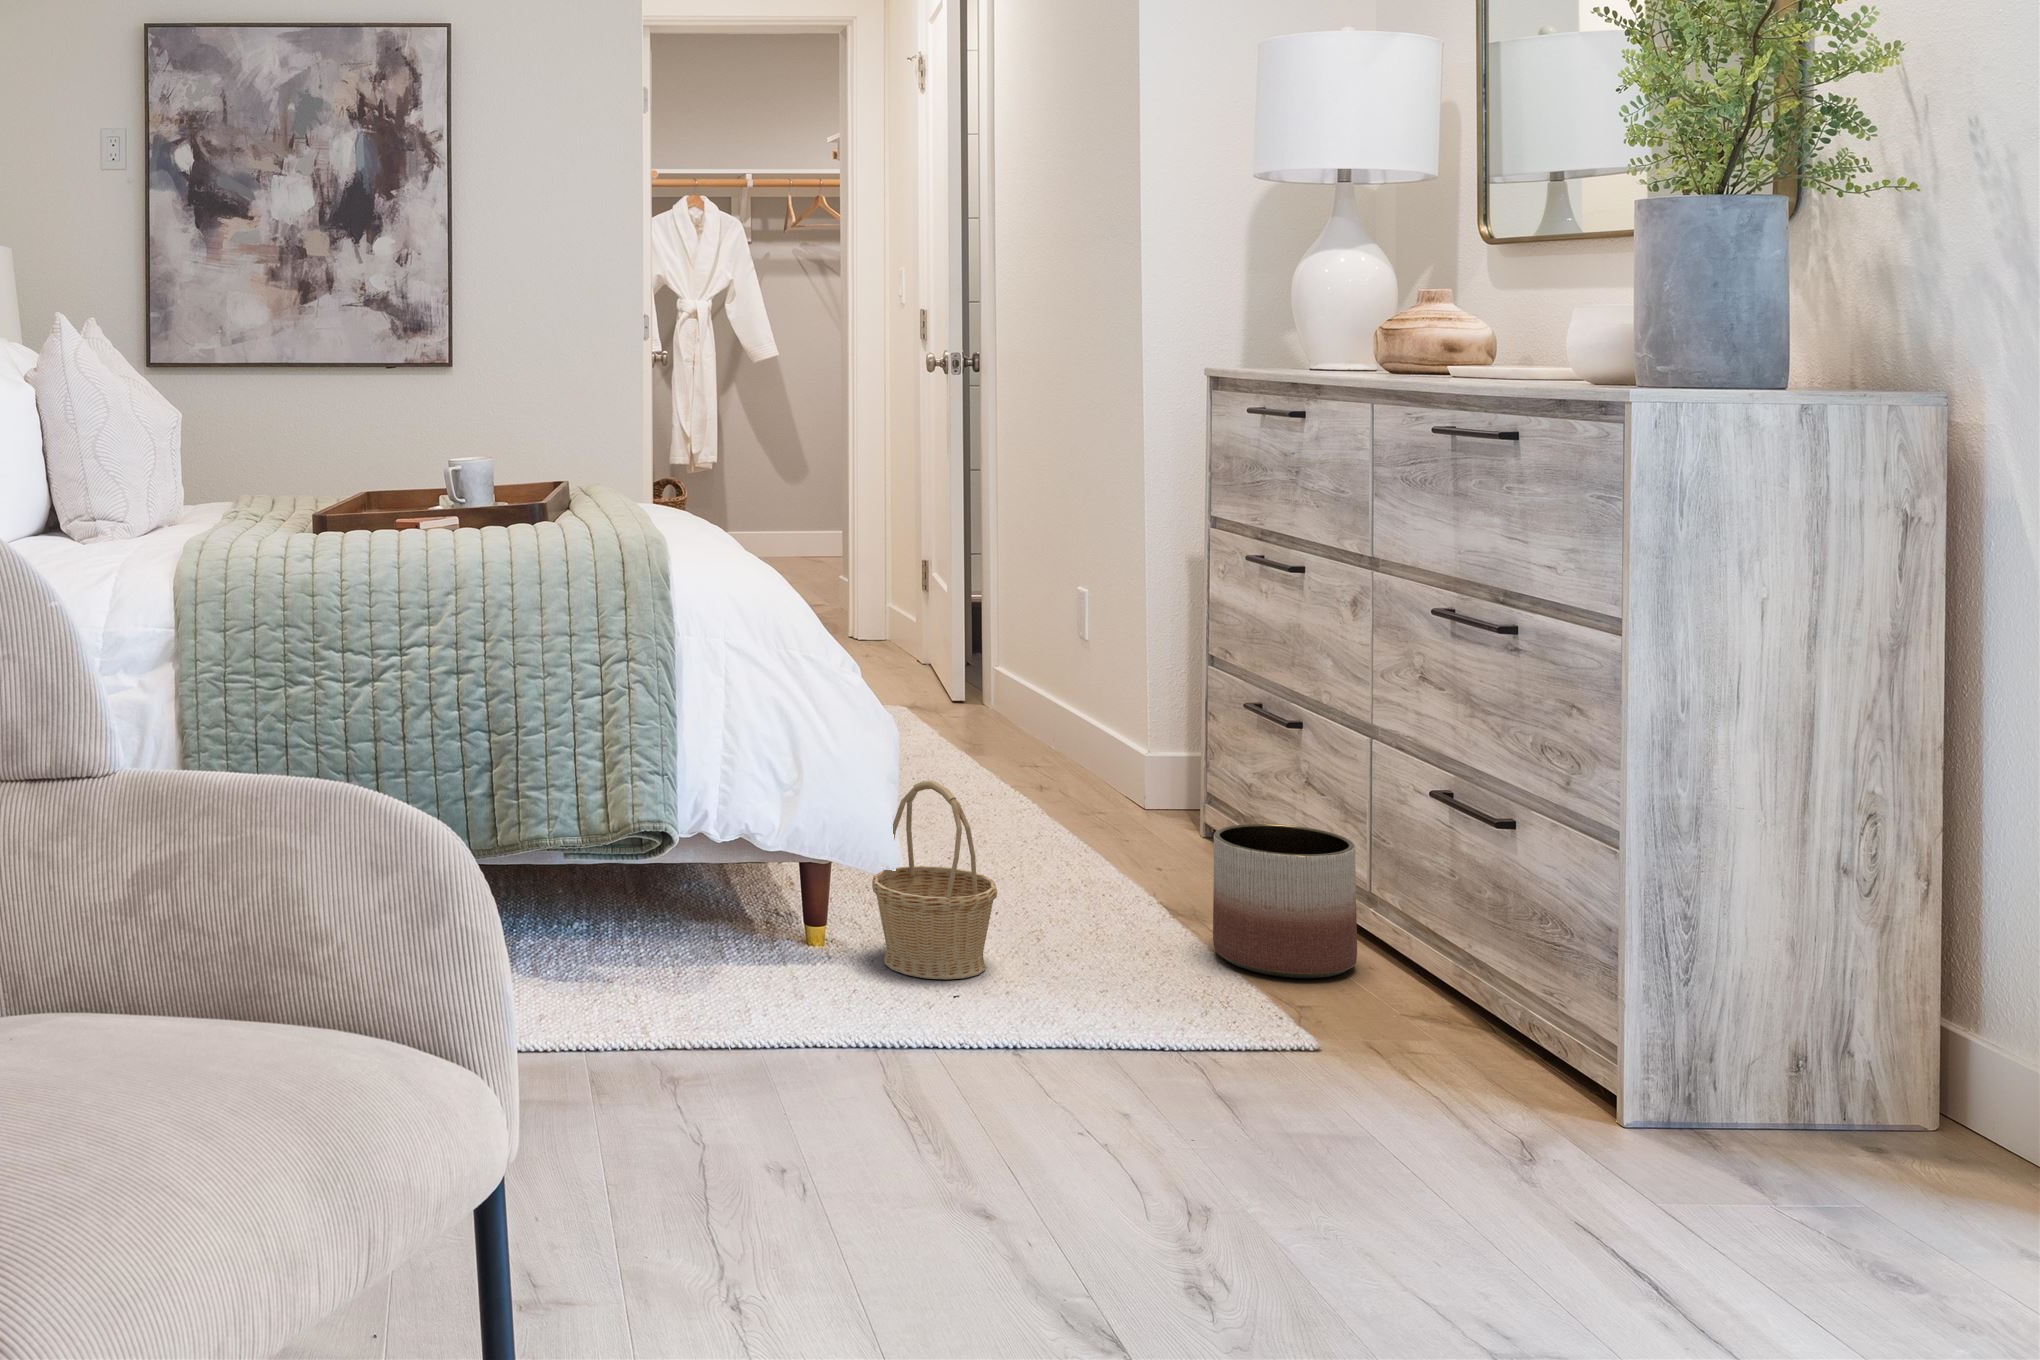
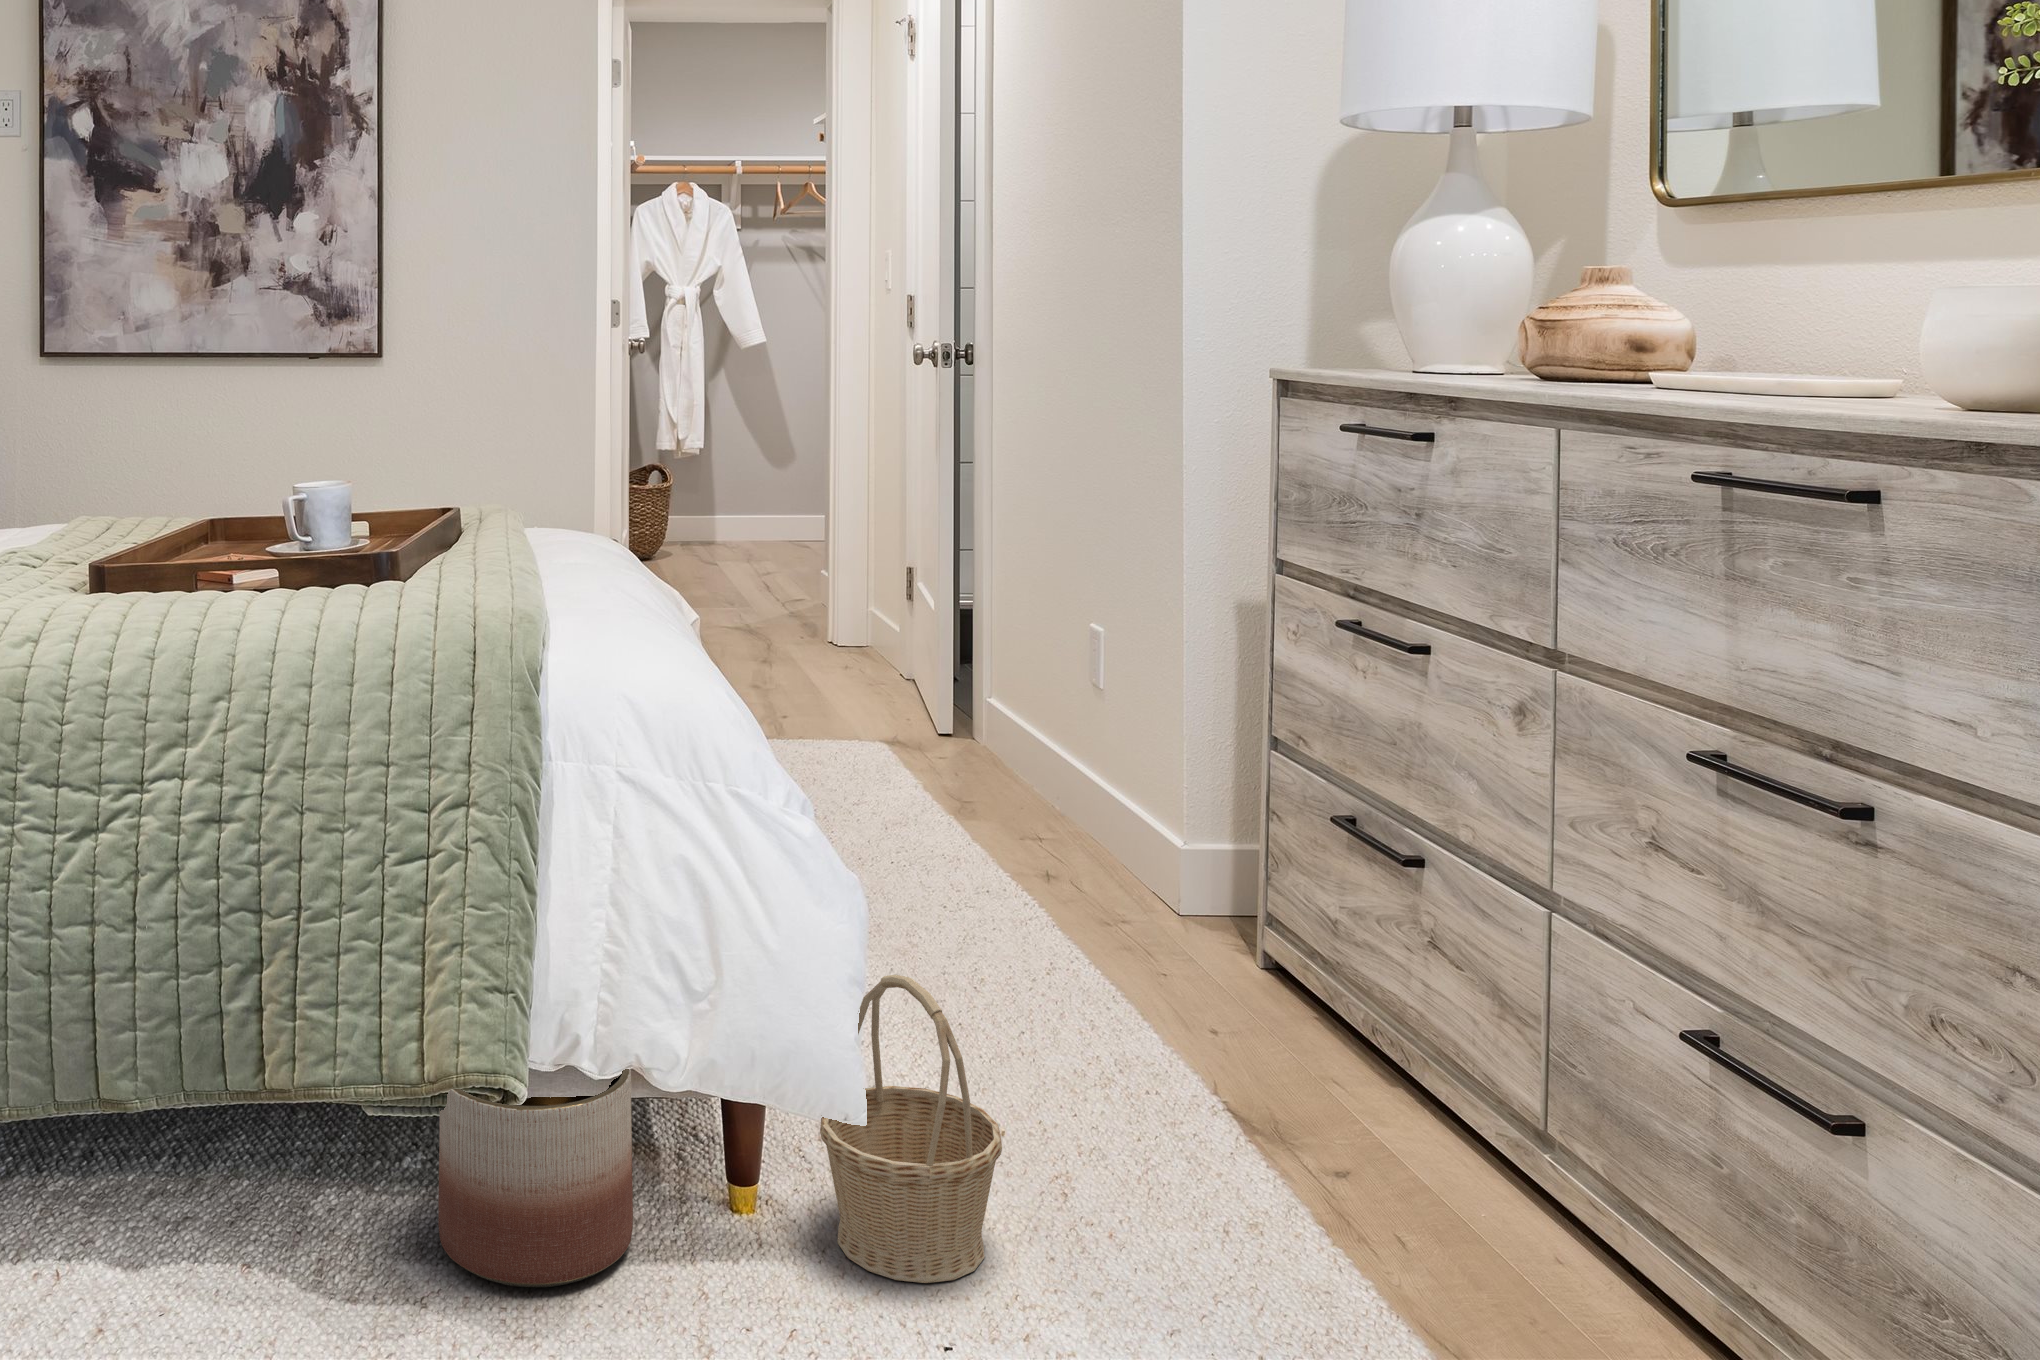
planter: present [1213,824,1357,978] -> present [438,1069,633,1287]

